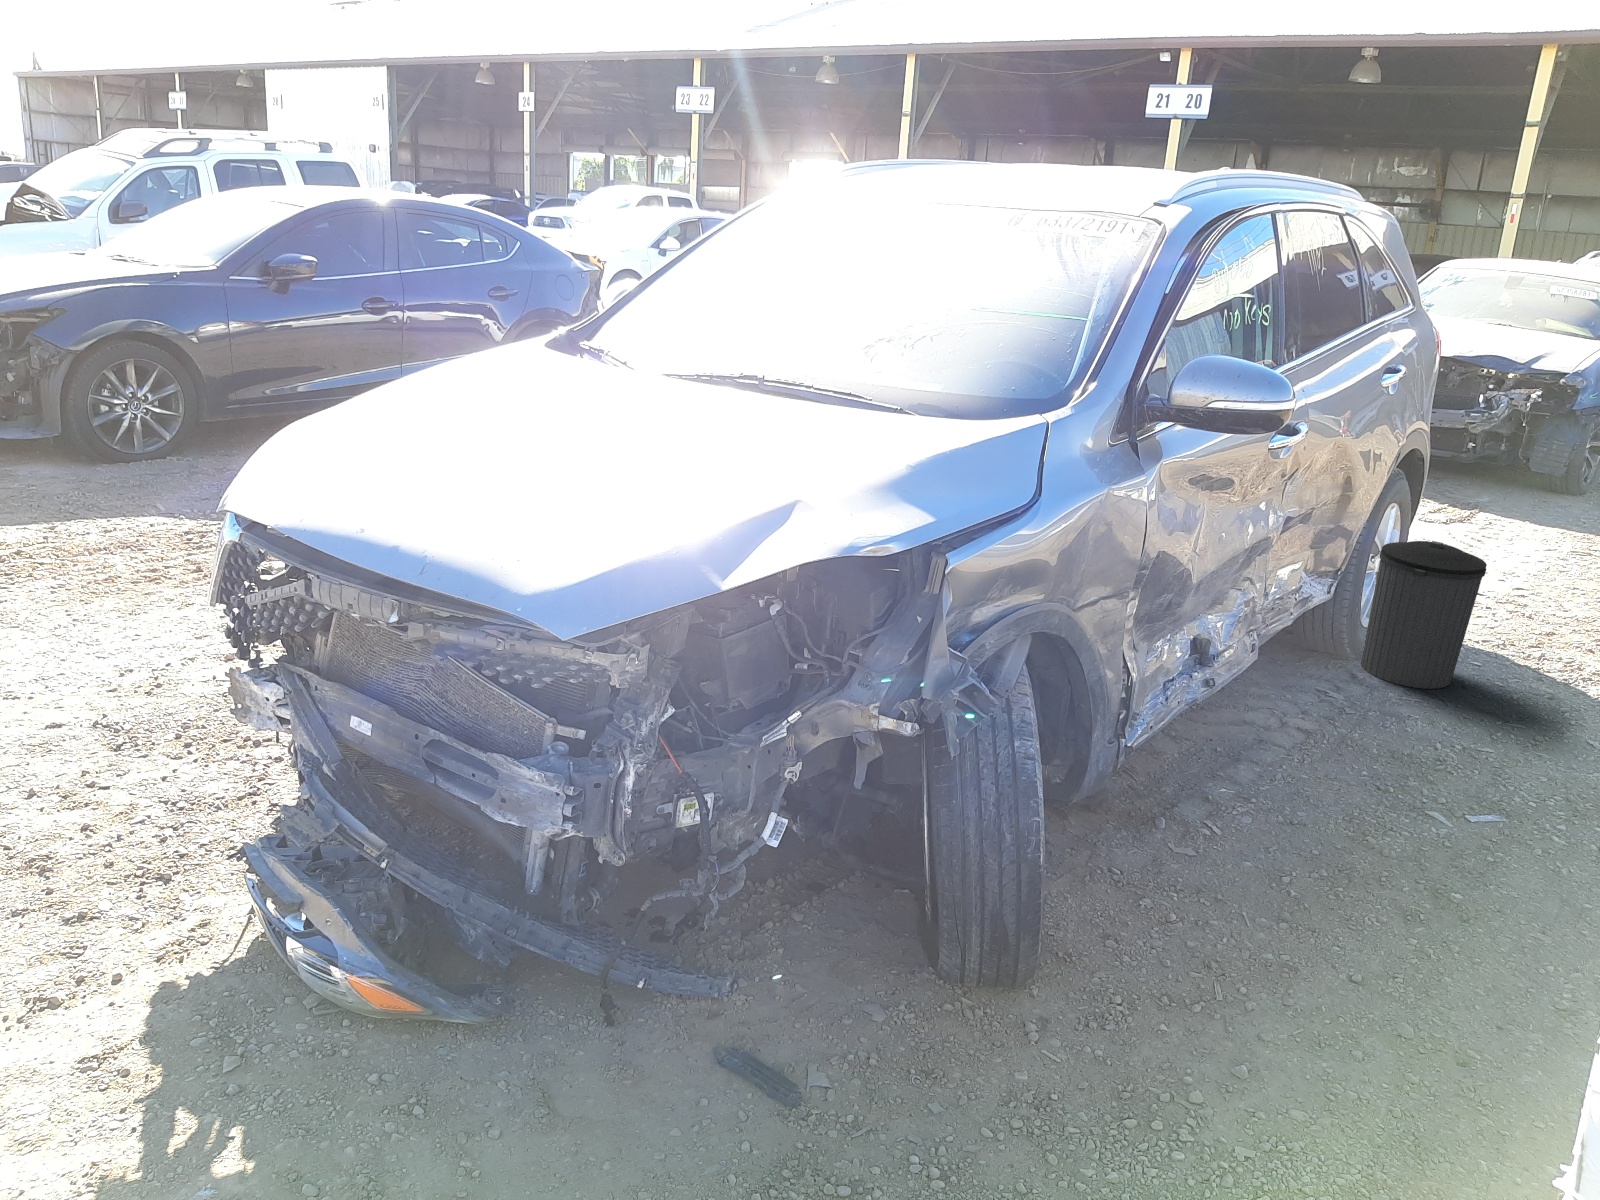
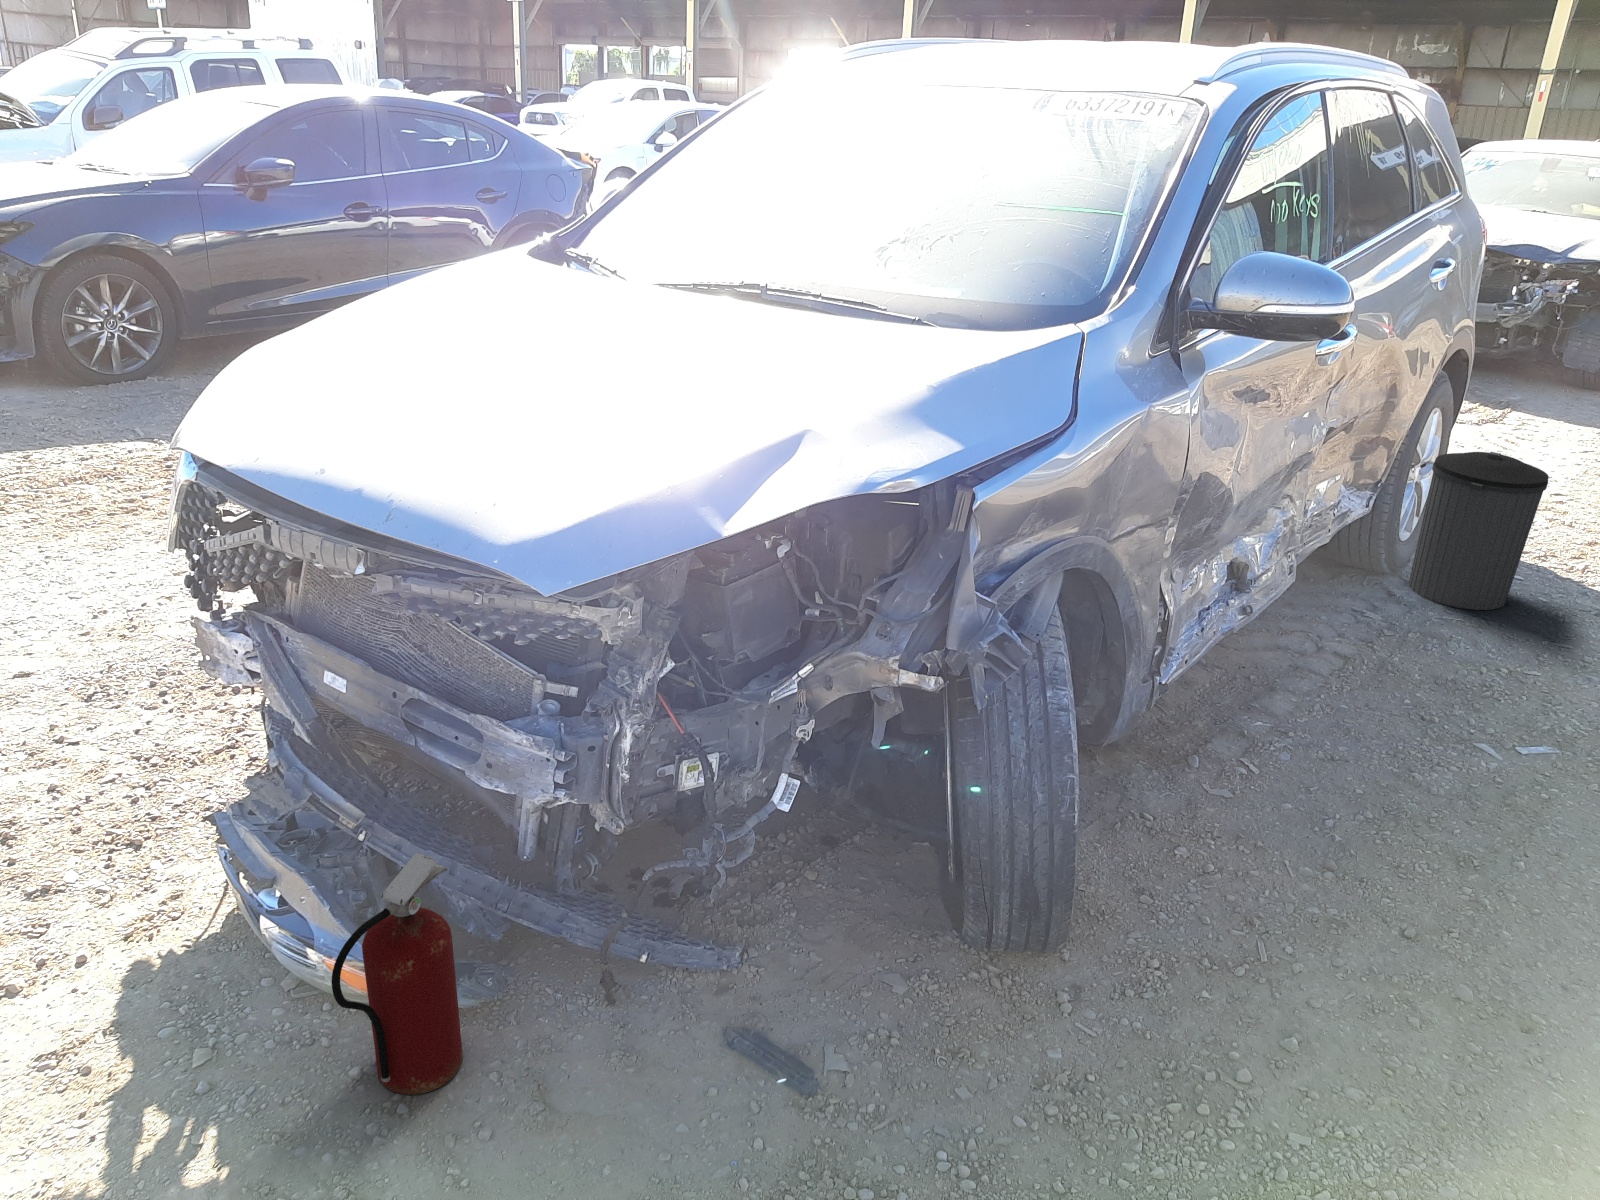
fire extinguisher: none [359,876,472,1104] -> present [331,853,463,1095]

